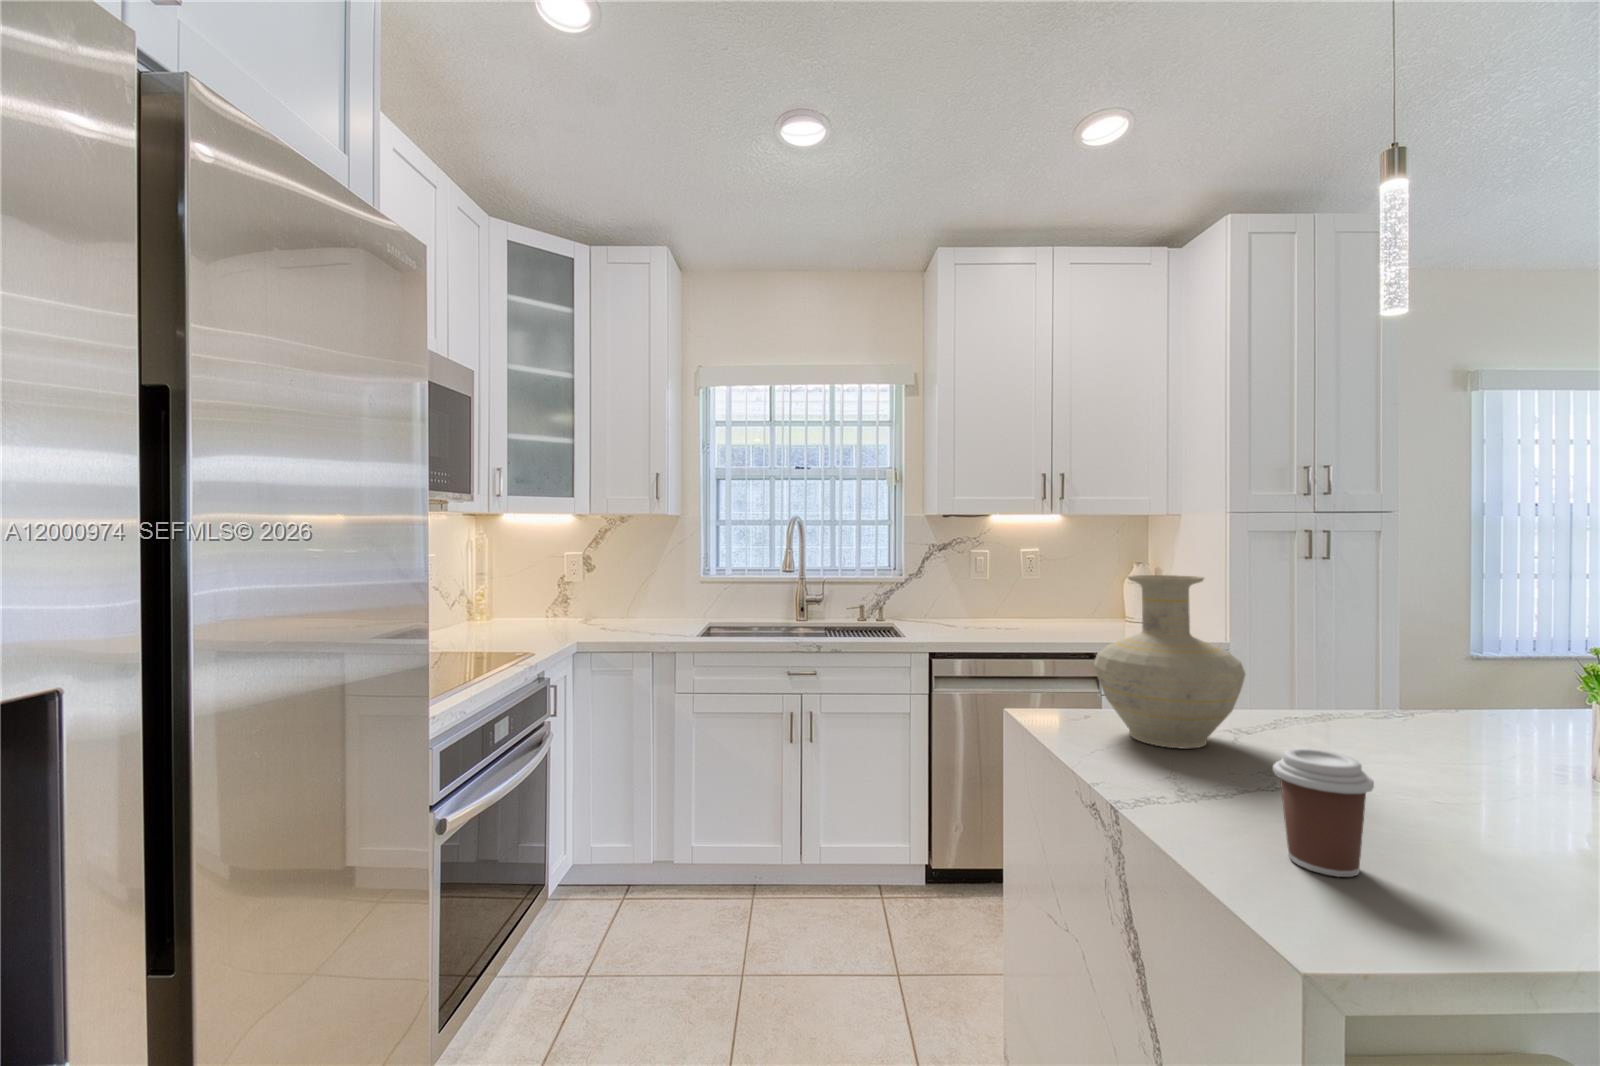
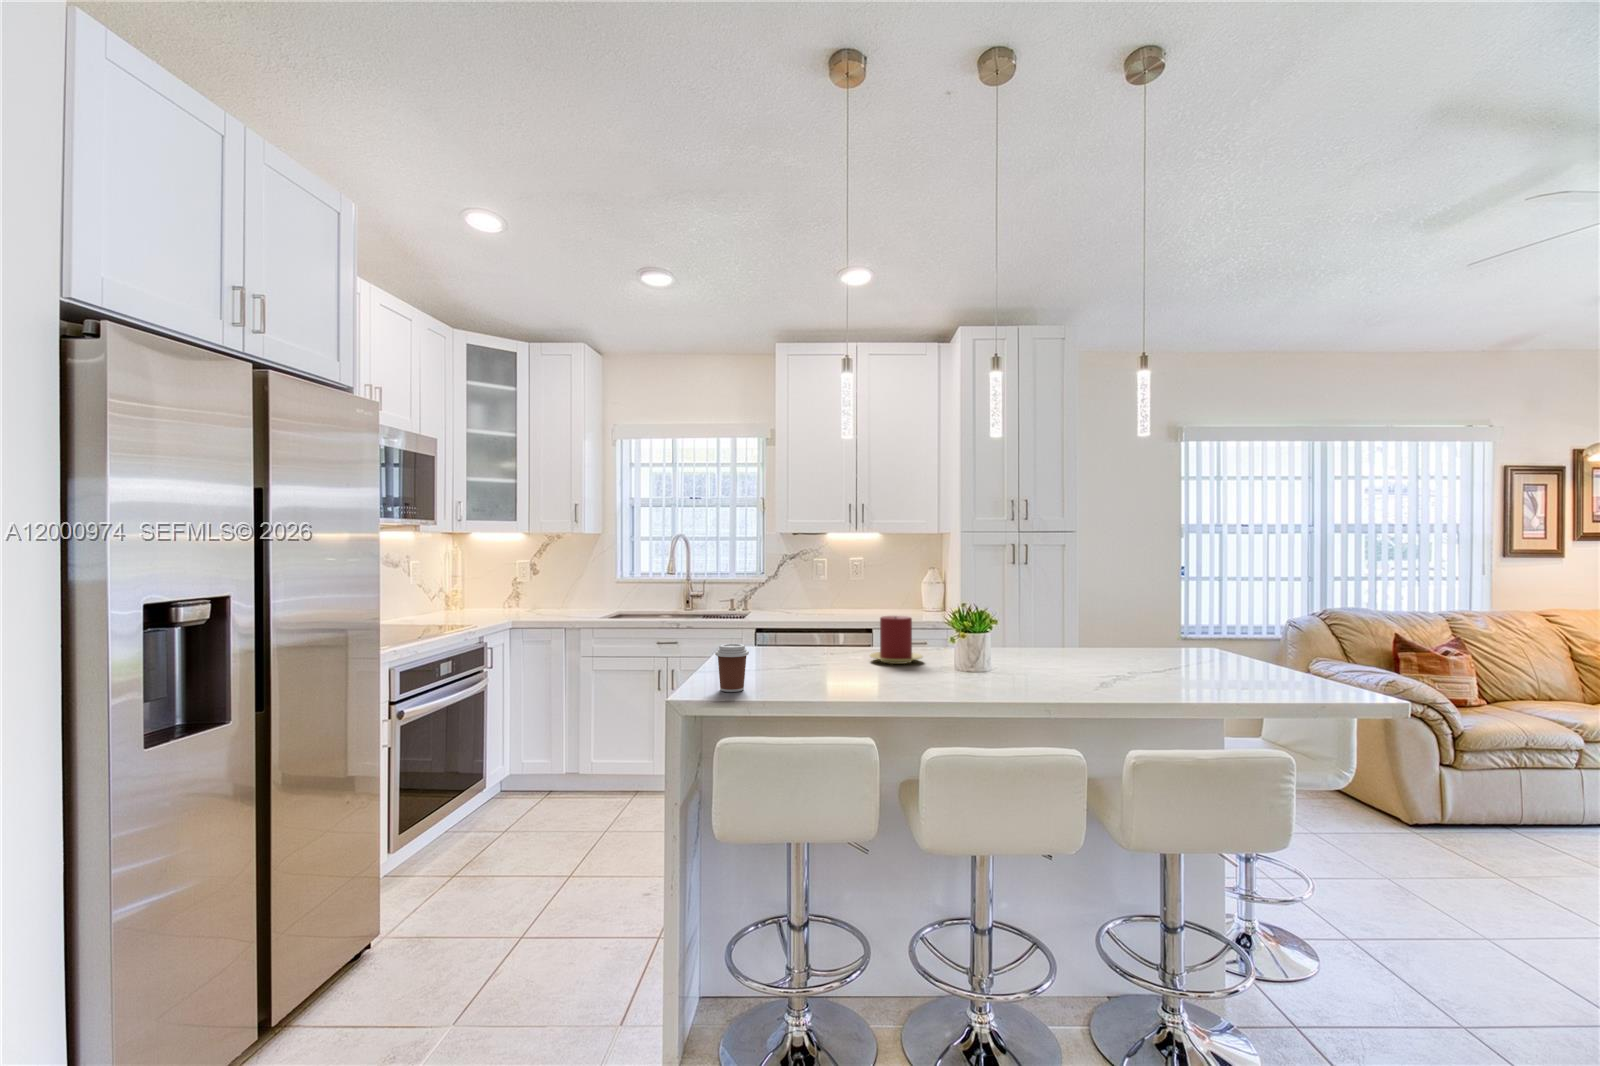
vase: present [1094,575,1245,749] -> none [739,573,809,663]
candle: none [1340,654,1474,750] -> present [870,616,922,664]

